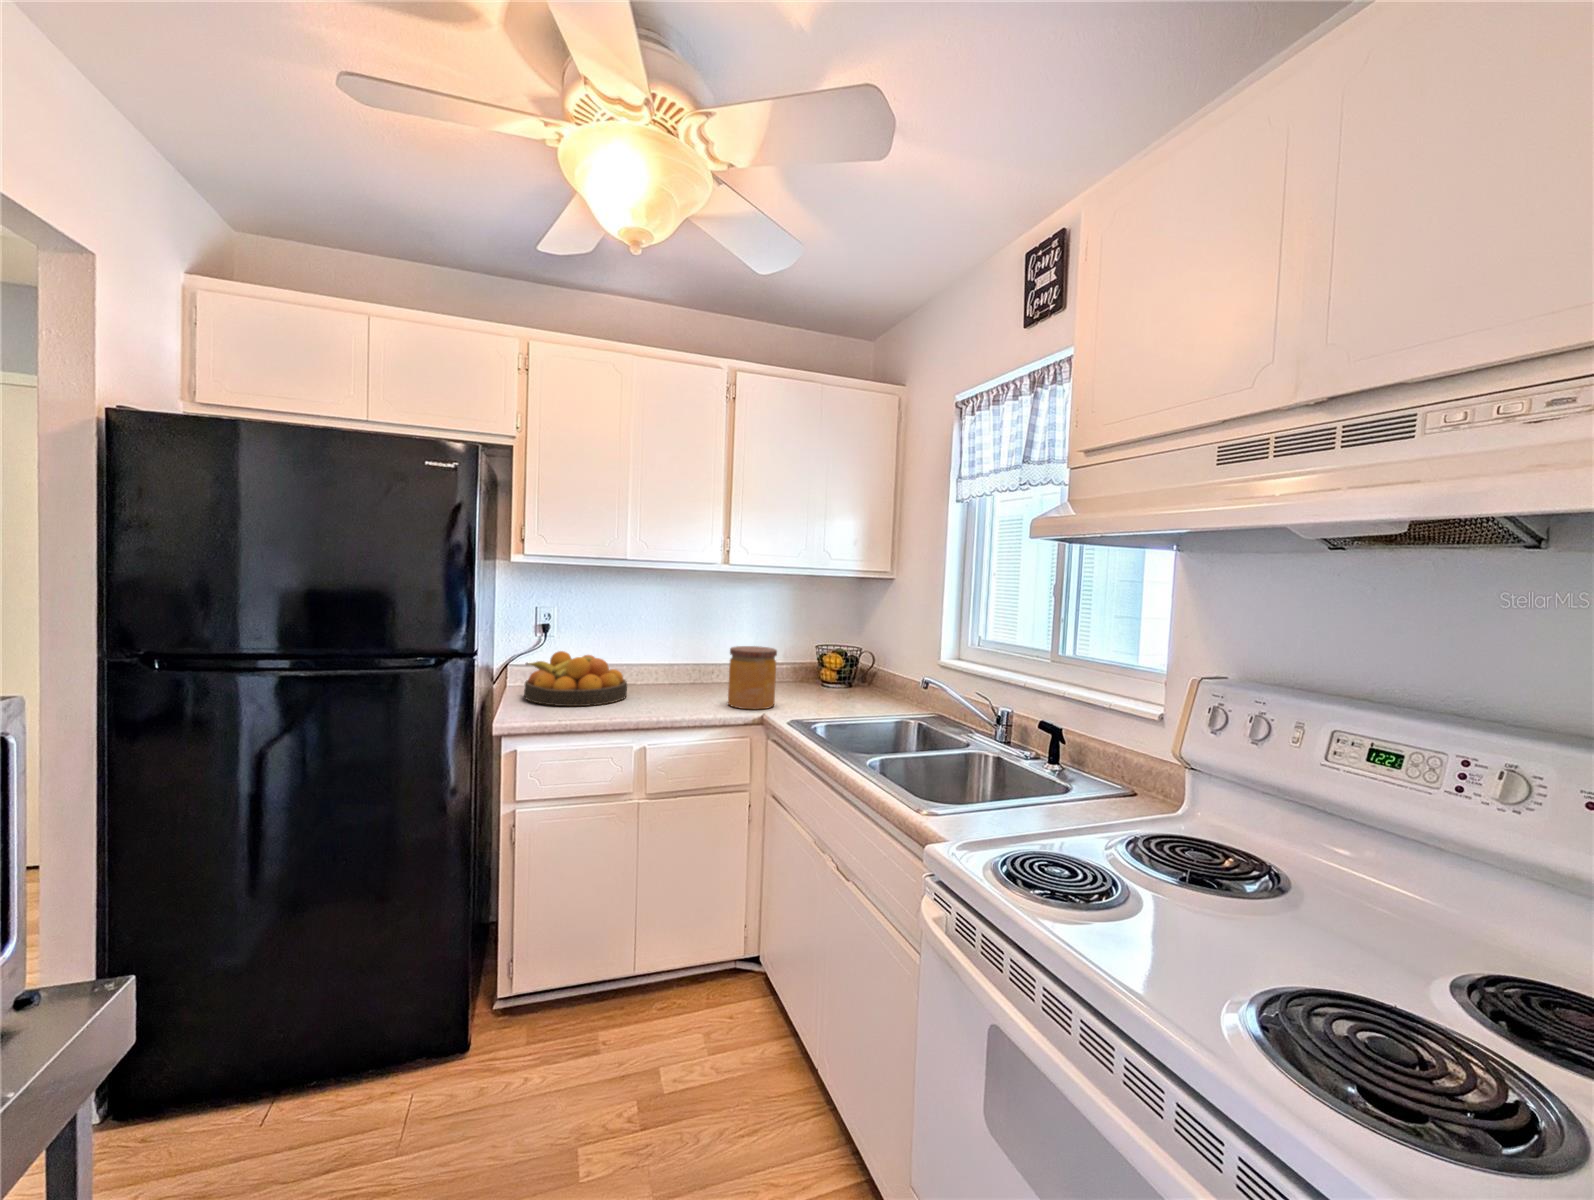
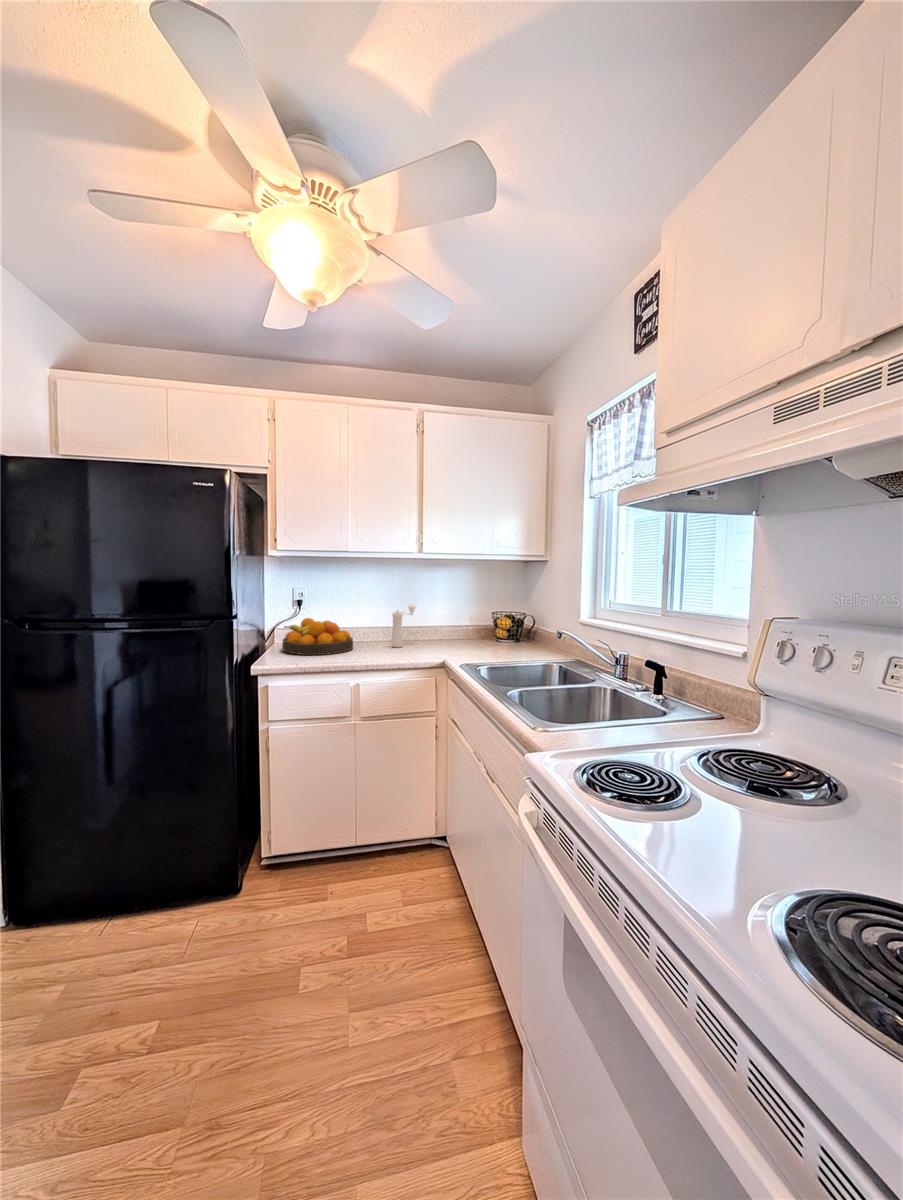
pepper mill: none [681,633,715,694] -> present [392,605,416,647]
jar: present [728,646,777,709] -> none [421,612,456,657]

